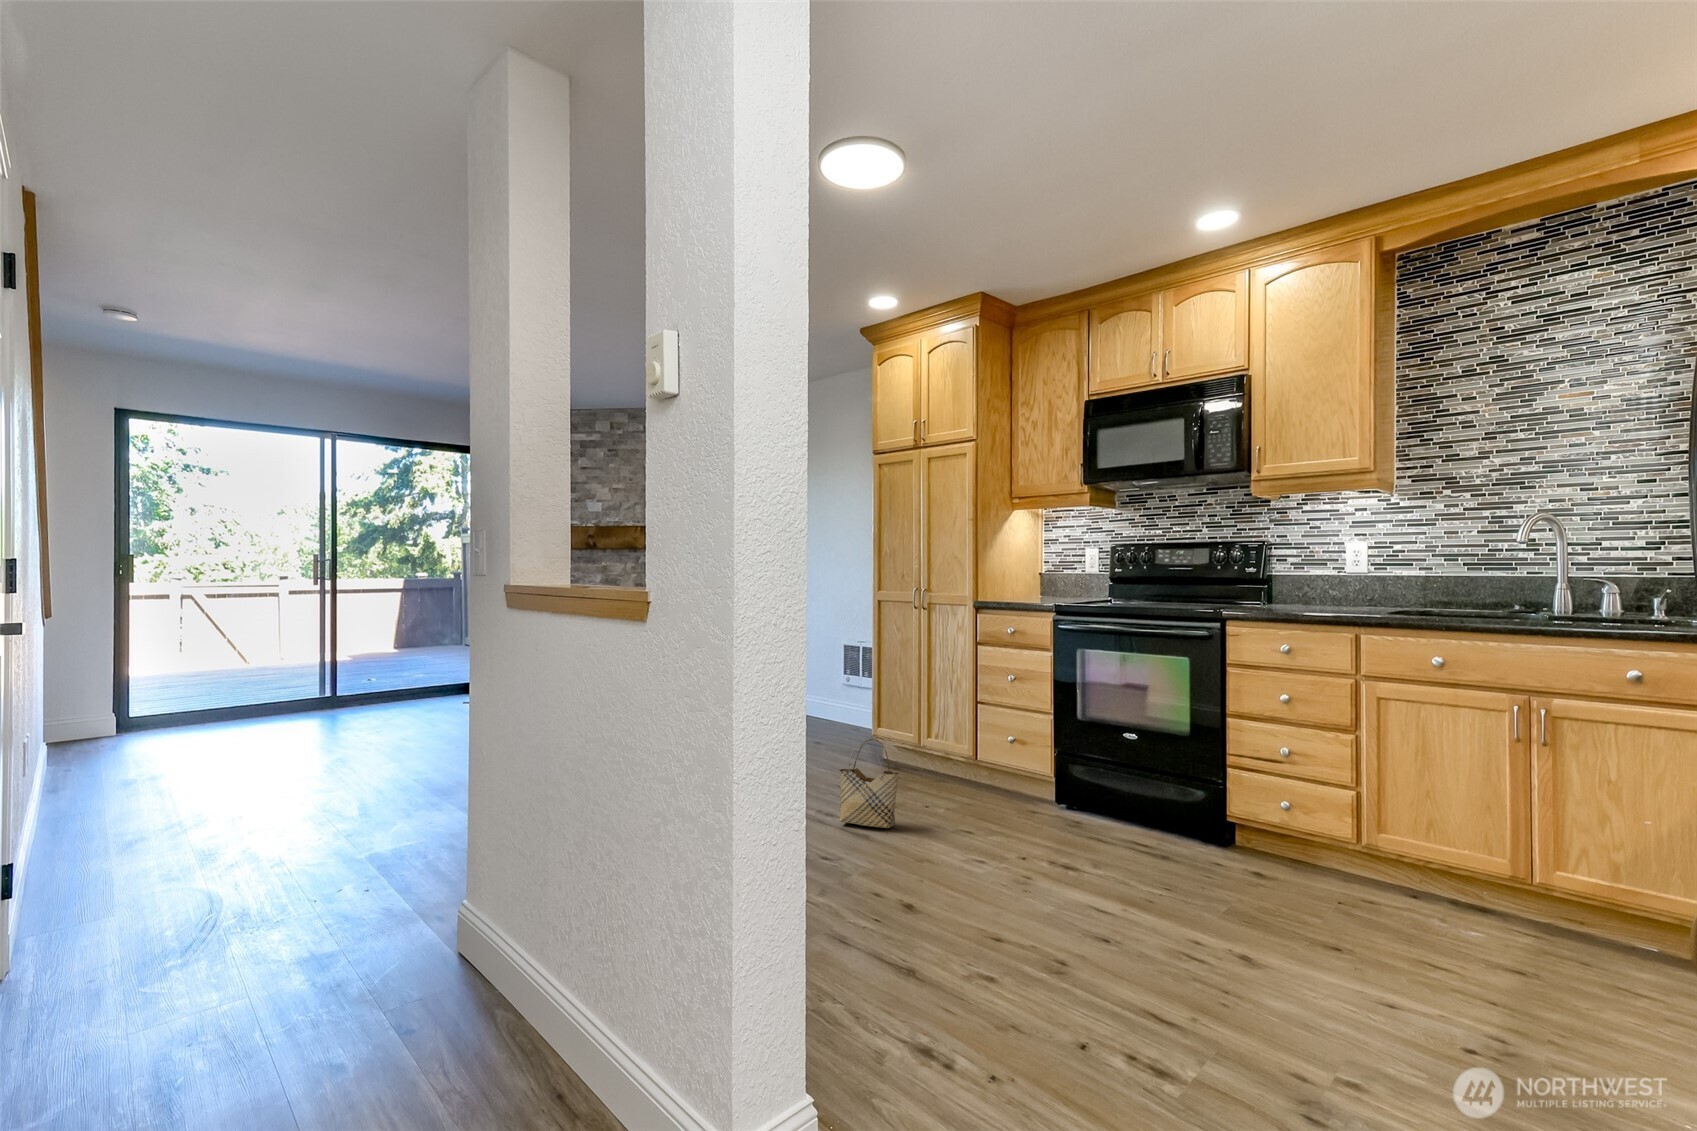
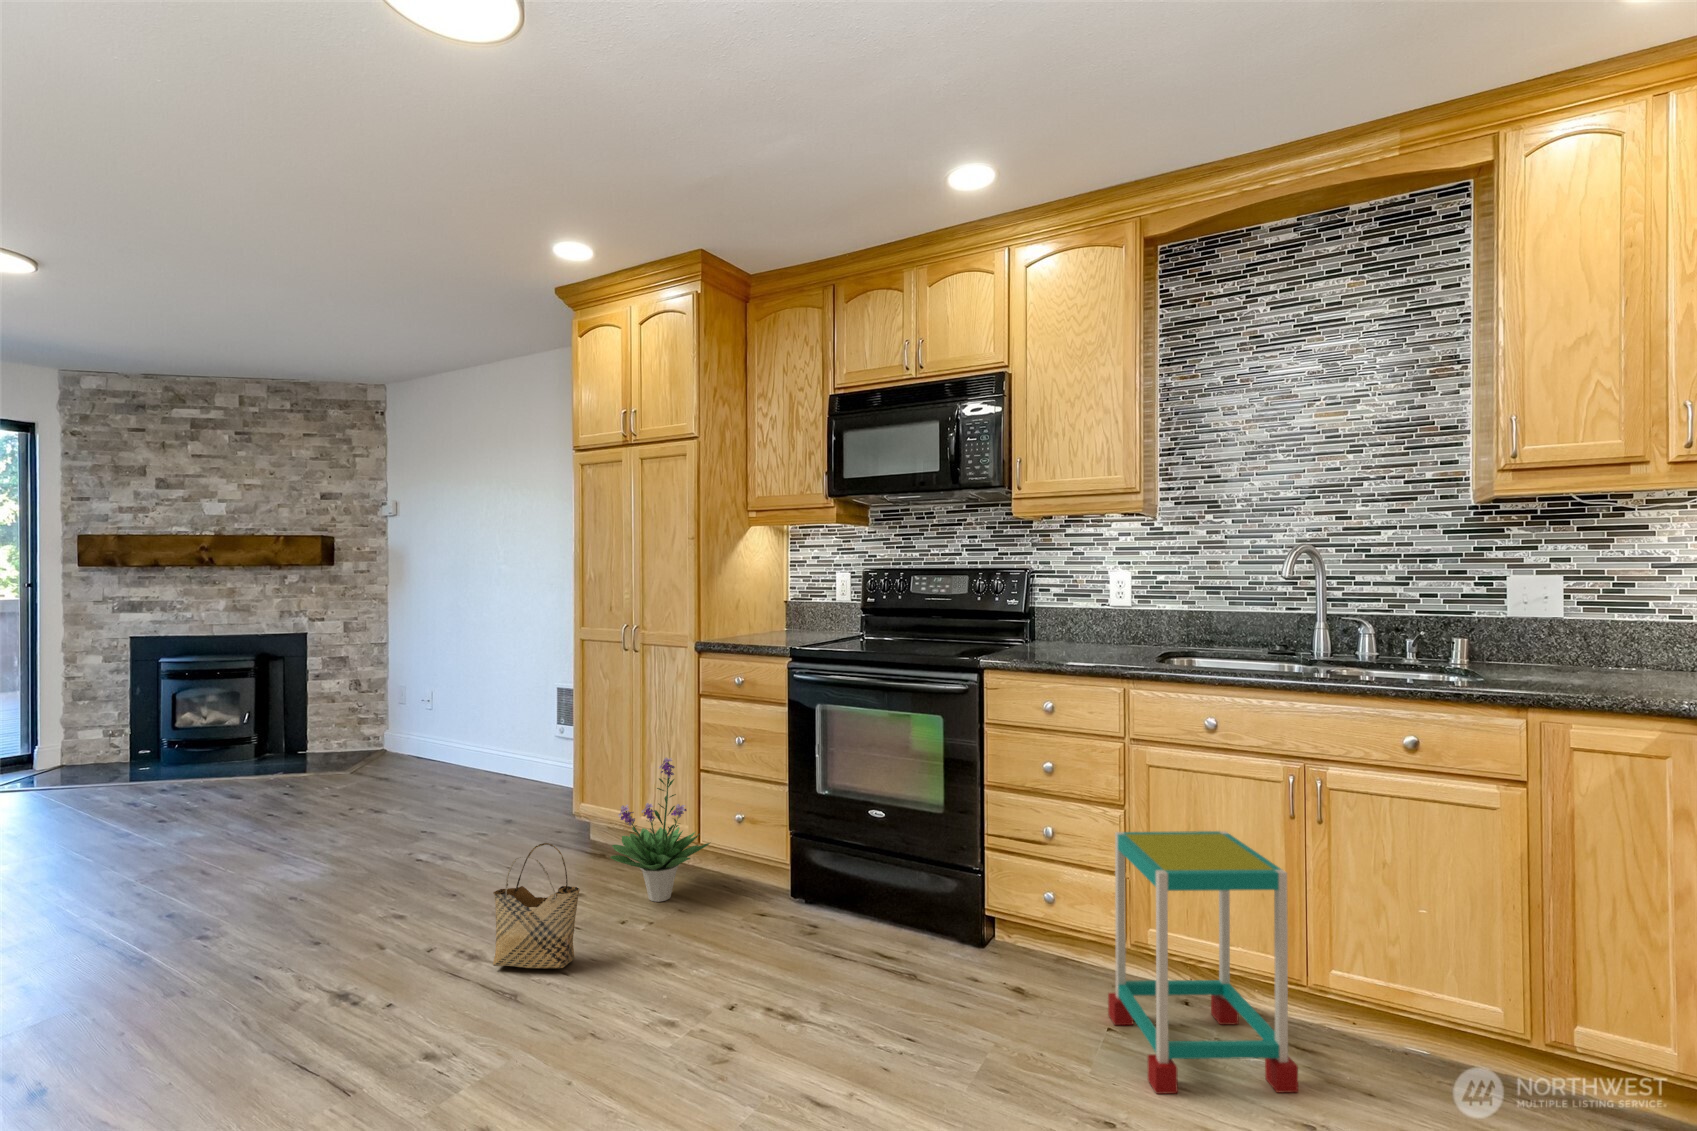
potted plant: none [911,689,988,800] -> present [610,758,710,902]
side table: none [1341,749,1519,963] -> present [1108,831,1298,1094]

